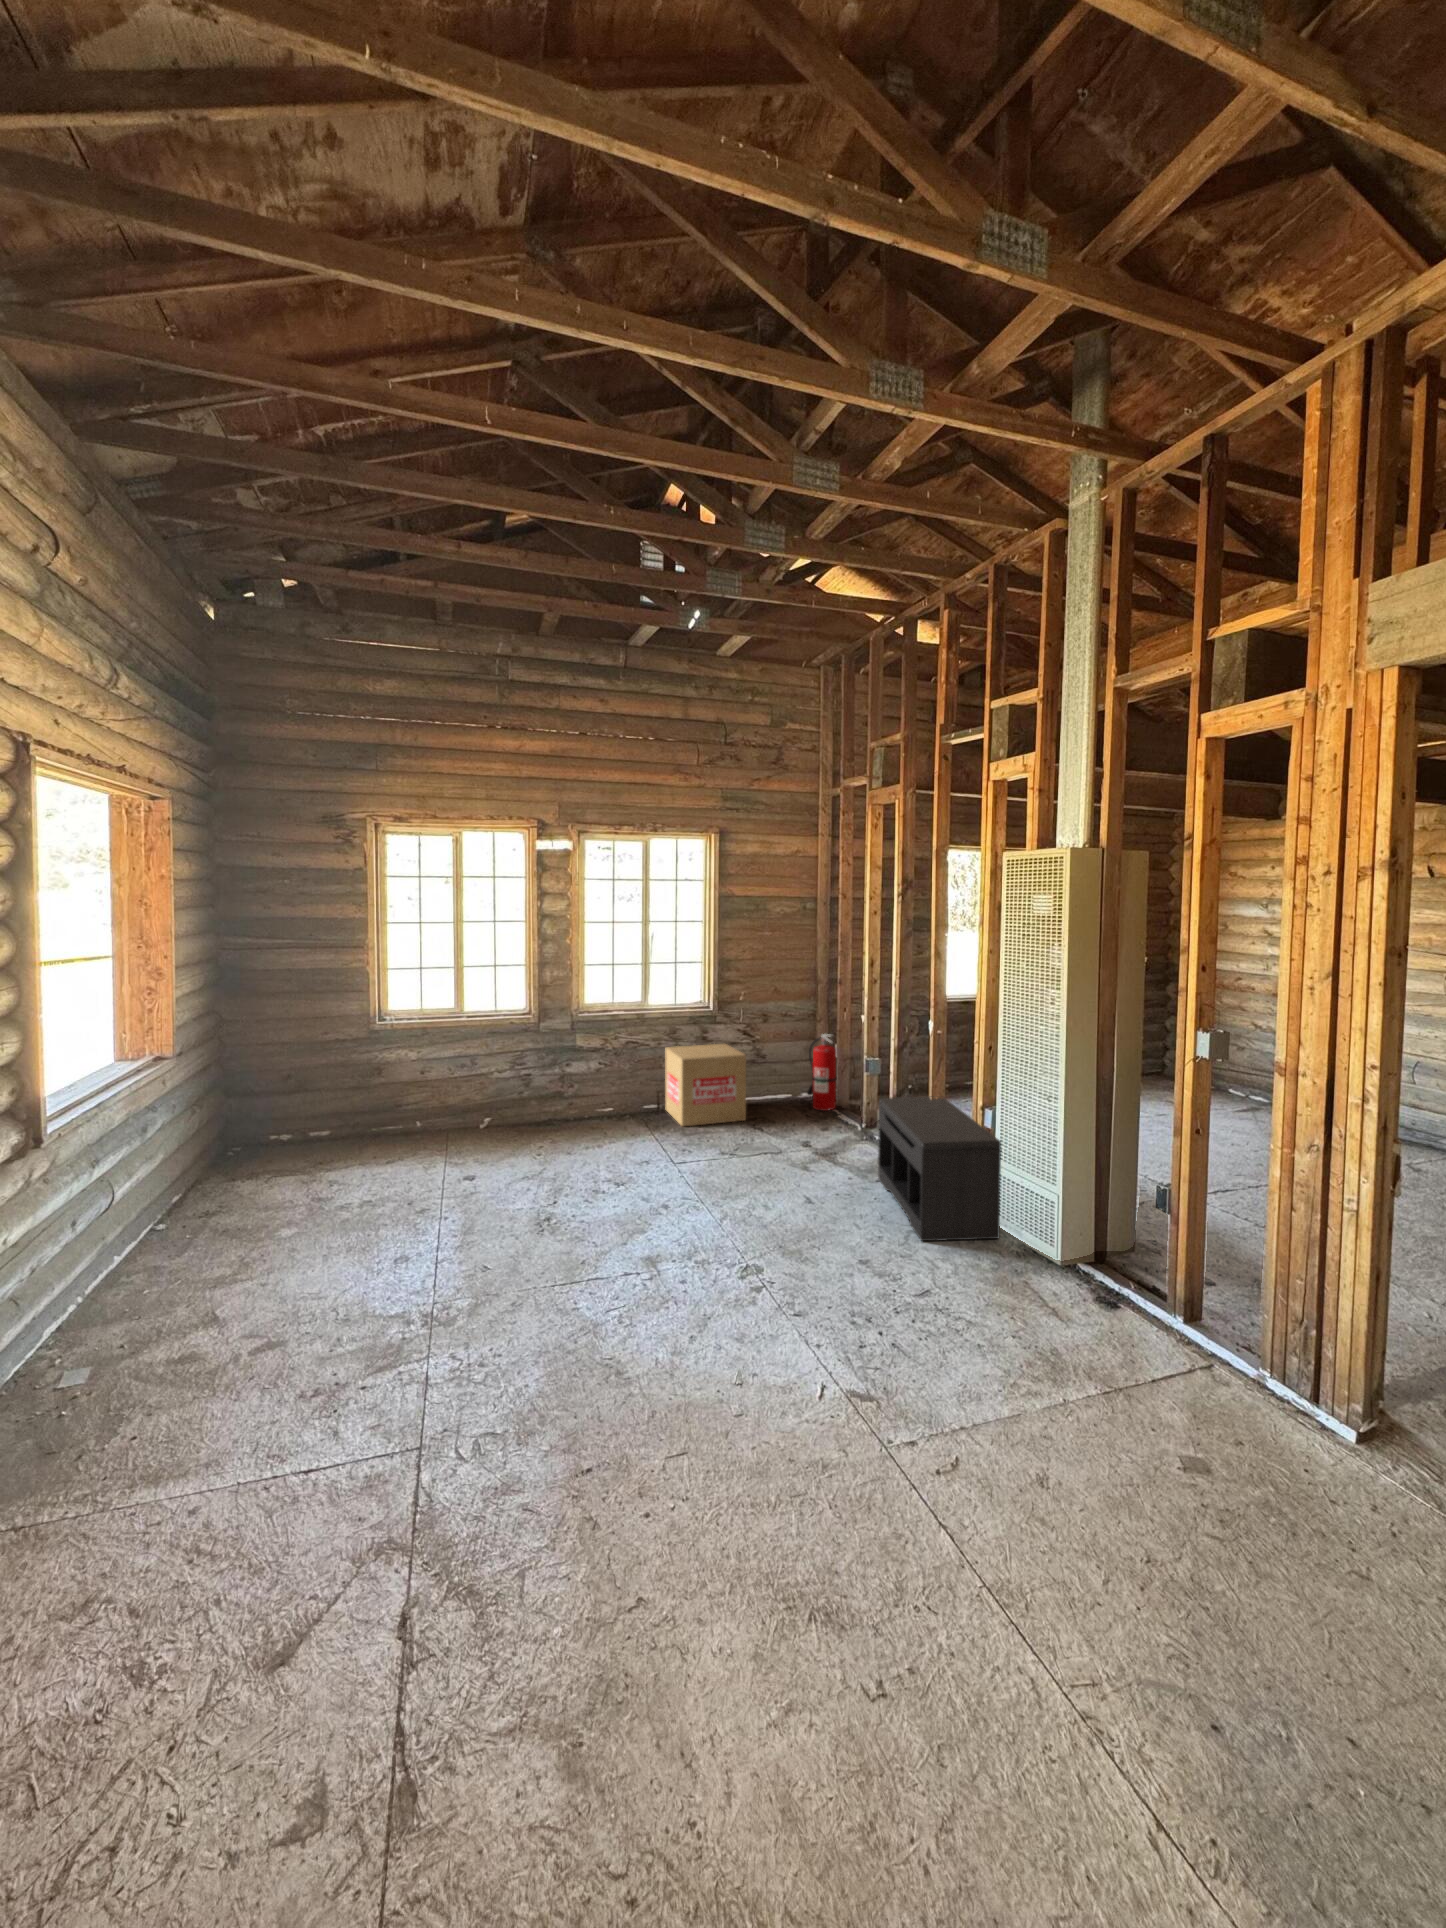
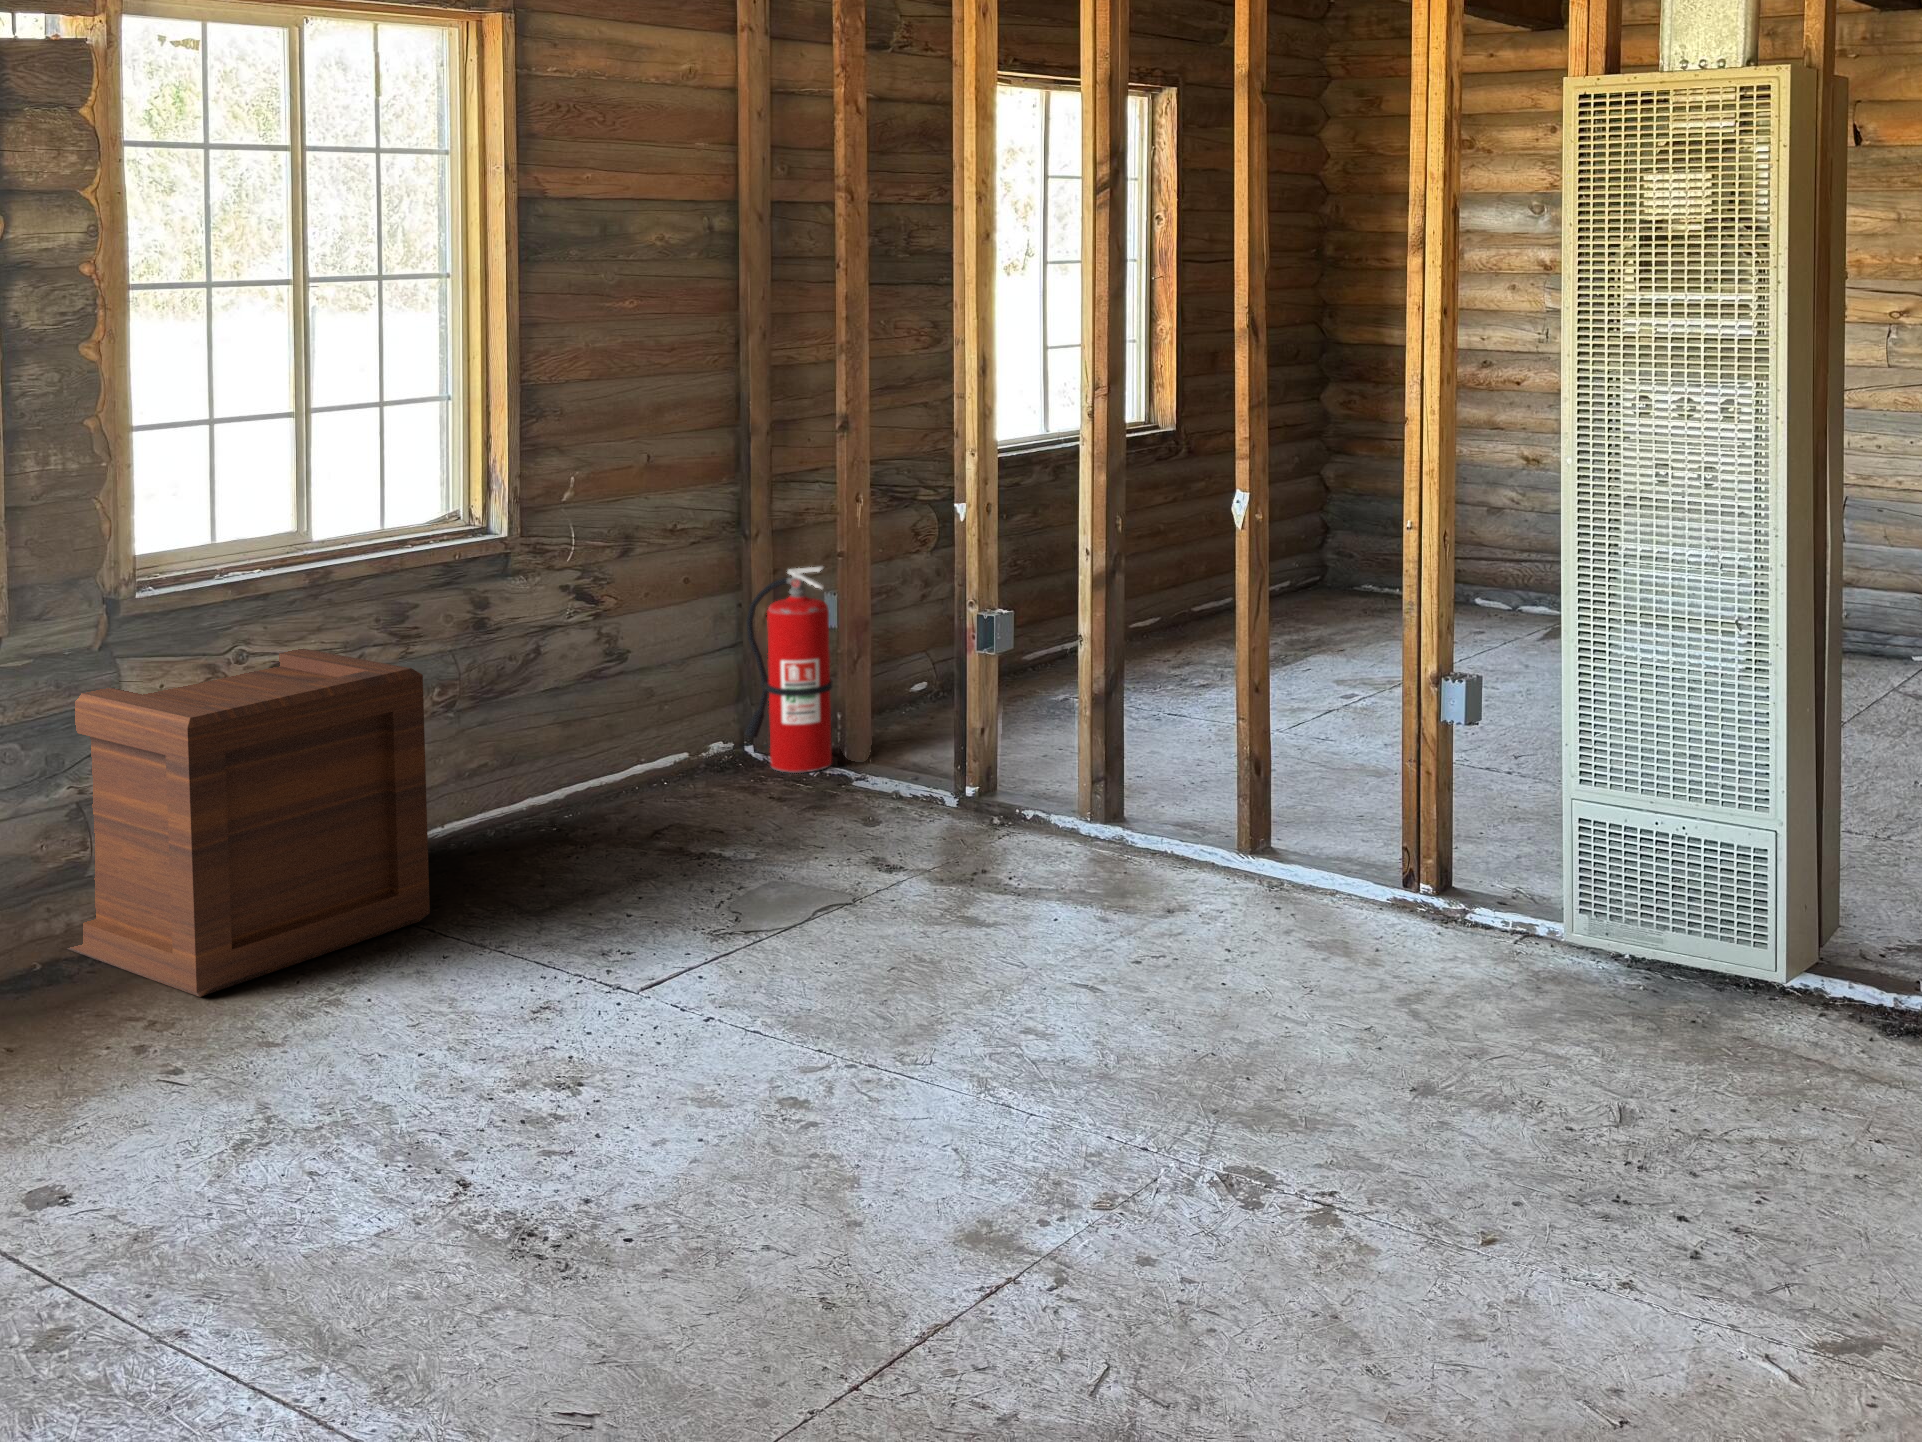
wooden crate: none [548,1037,644,1141] -> present [67,648,430,997]
cardboard box: present [665,1043,746,1126] -> none [379,627,658,881]
bench: present [878,1097,1001,1241] -> none [1171,672,1584,1007]

